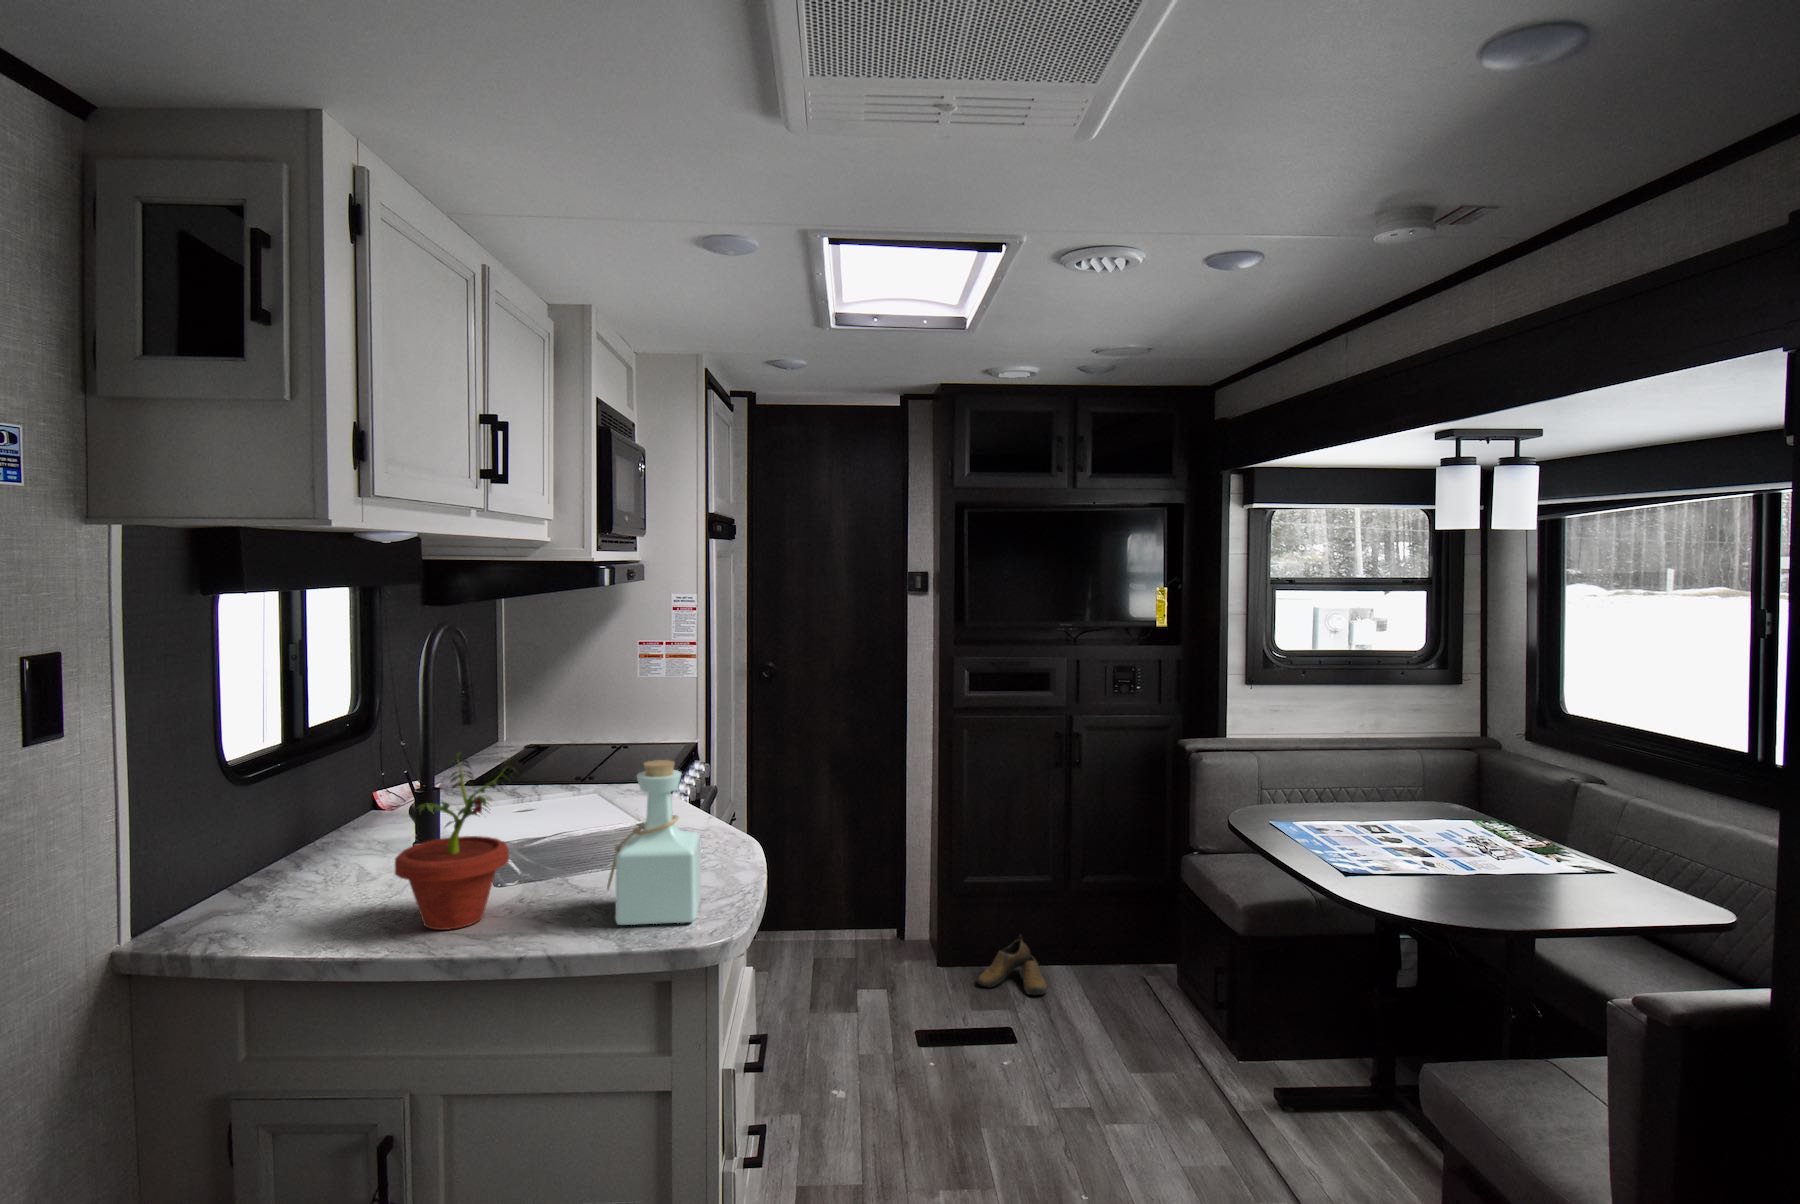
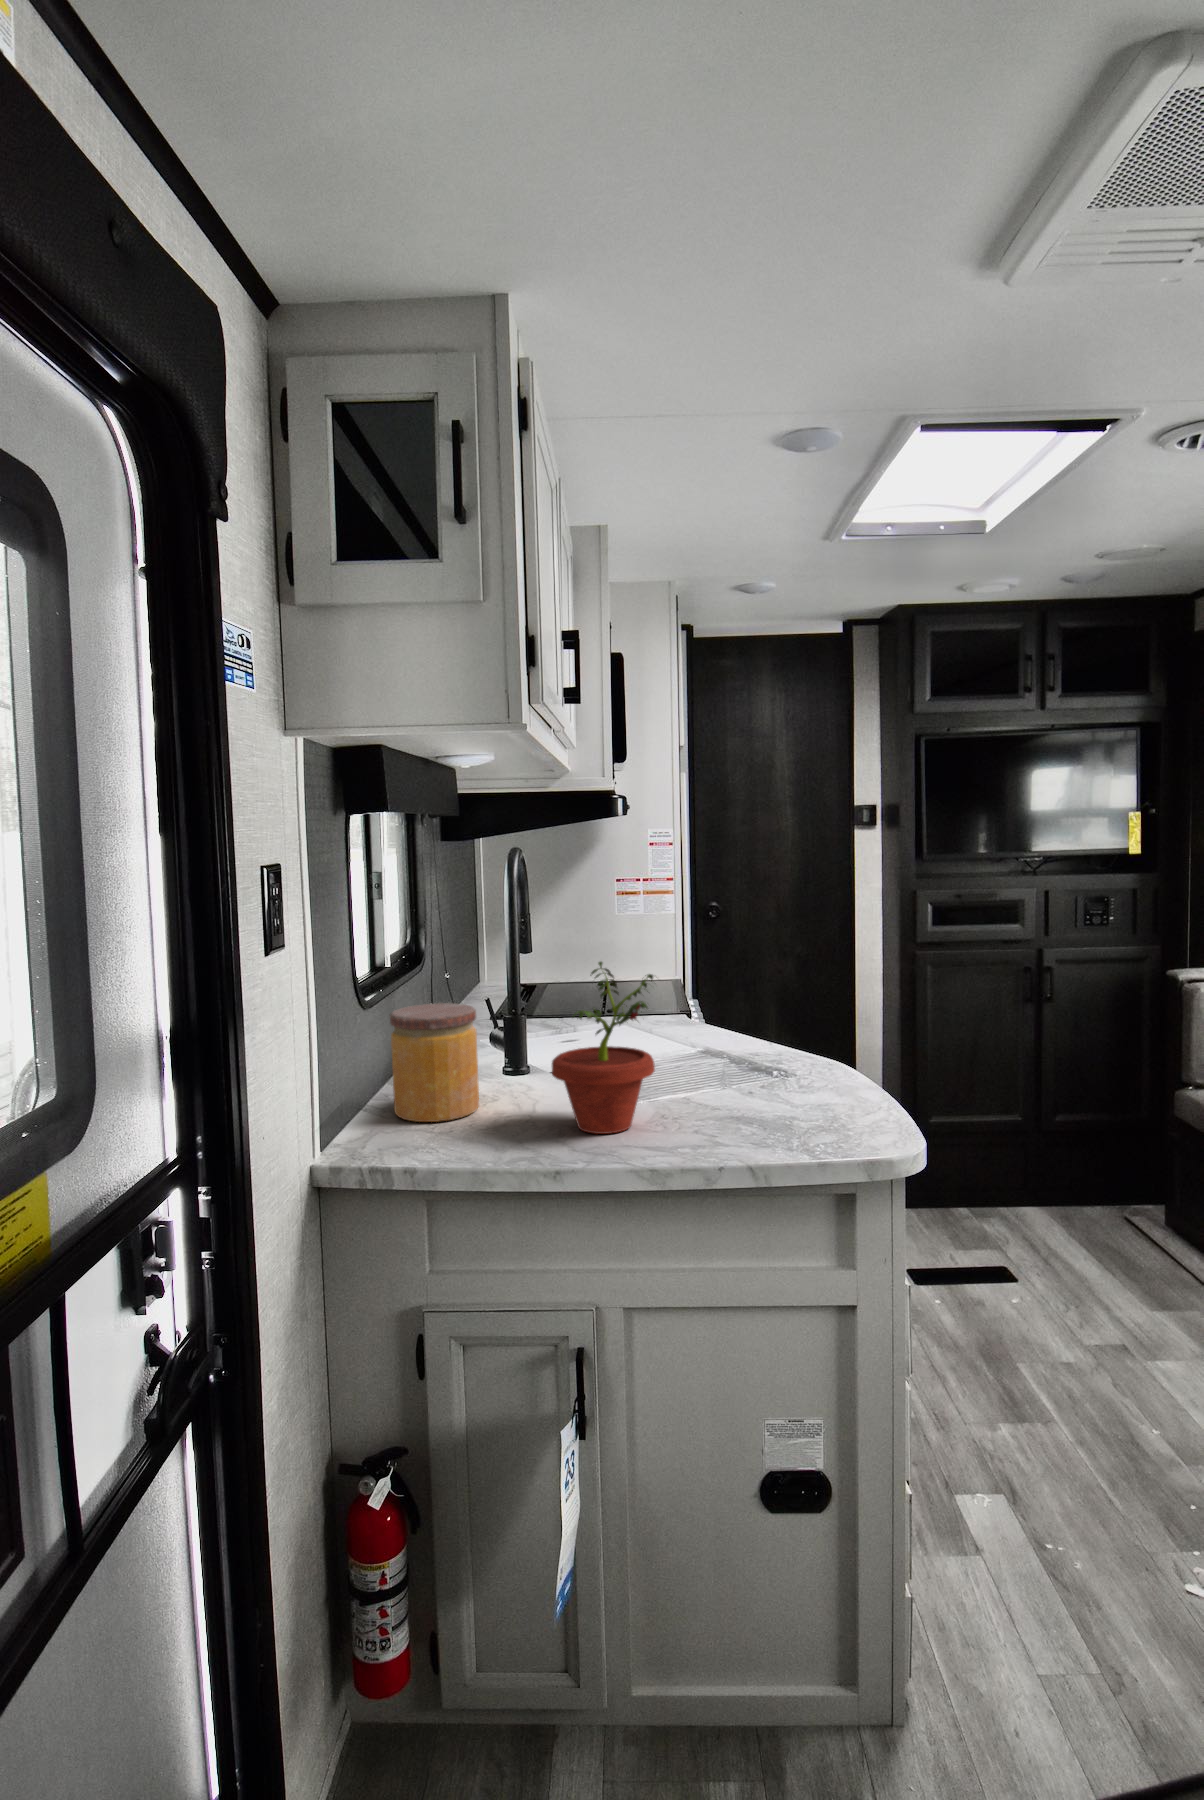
bottle: present [607,760,701,925] -> none [750,967,850,1130]
jar: none [243,788,348,915] -> present [390,1003,479,1122]
shoe: present [978,935,1047,995] -> none [954,1178,1032,1240]

